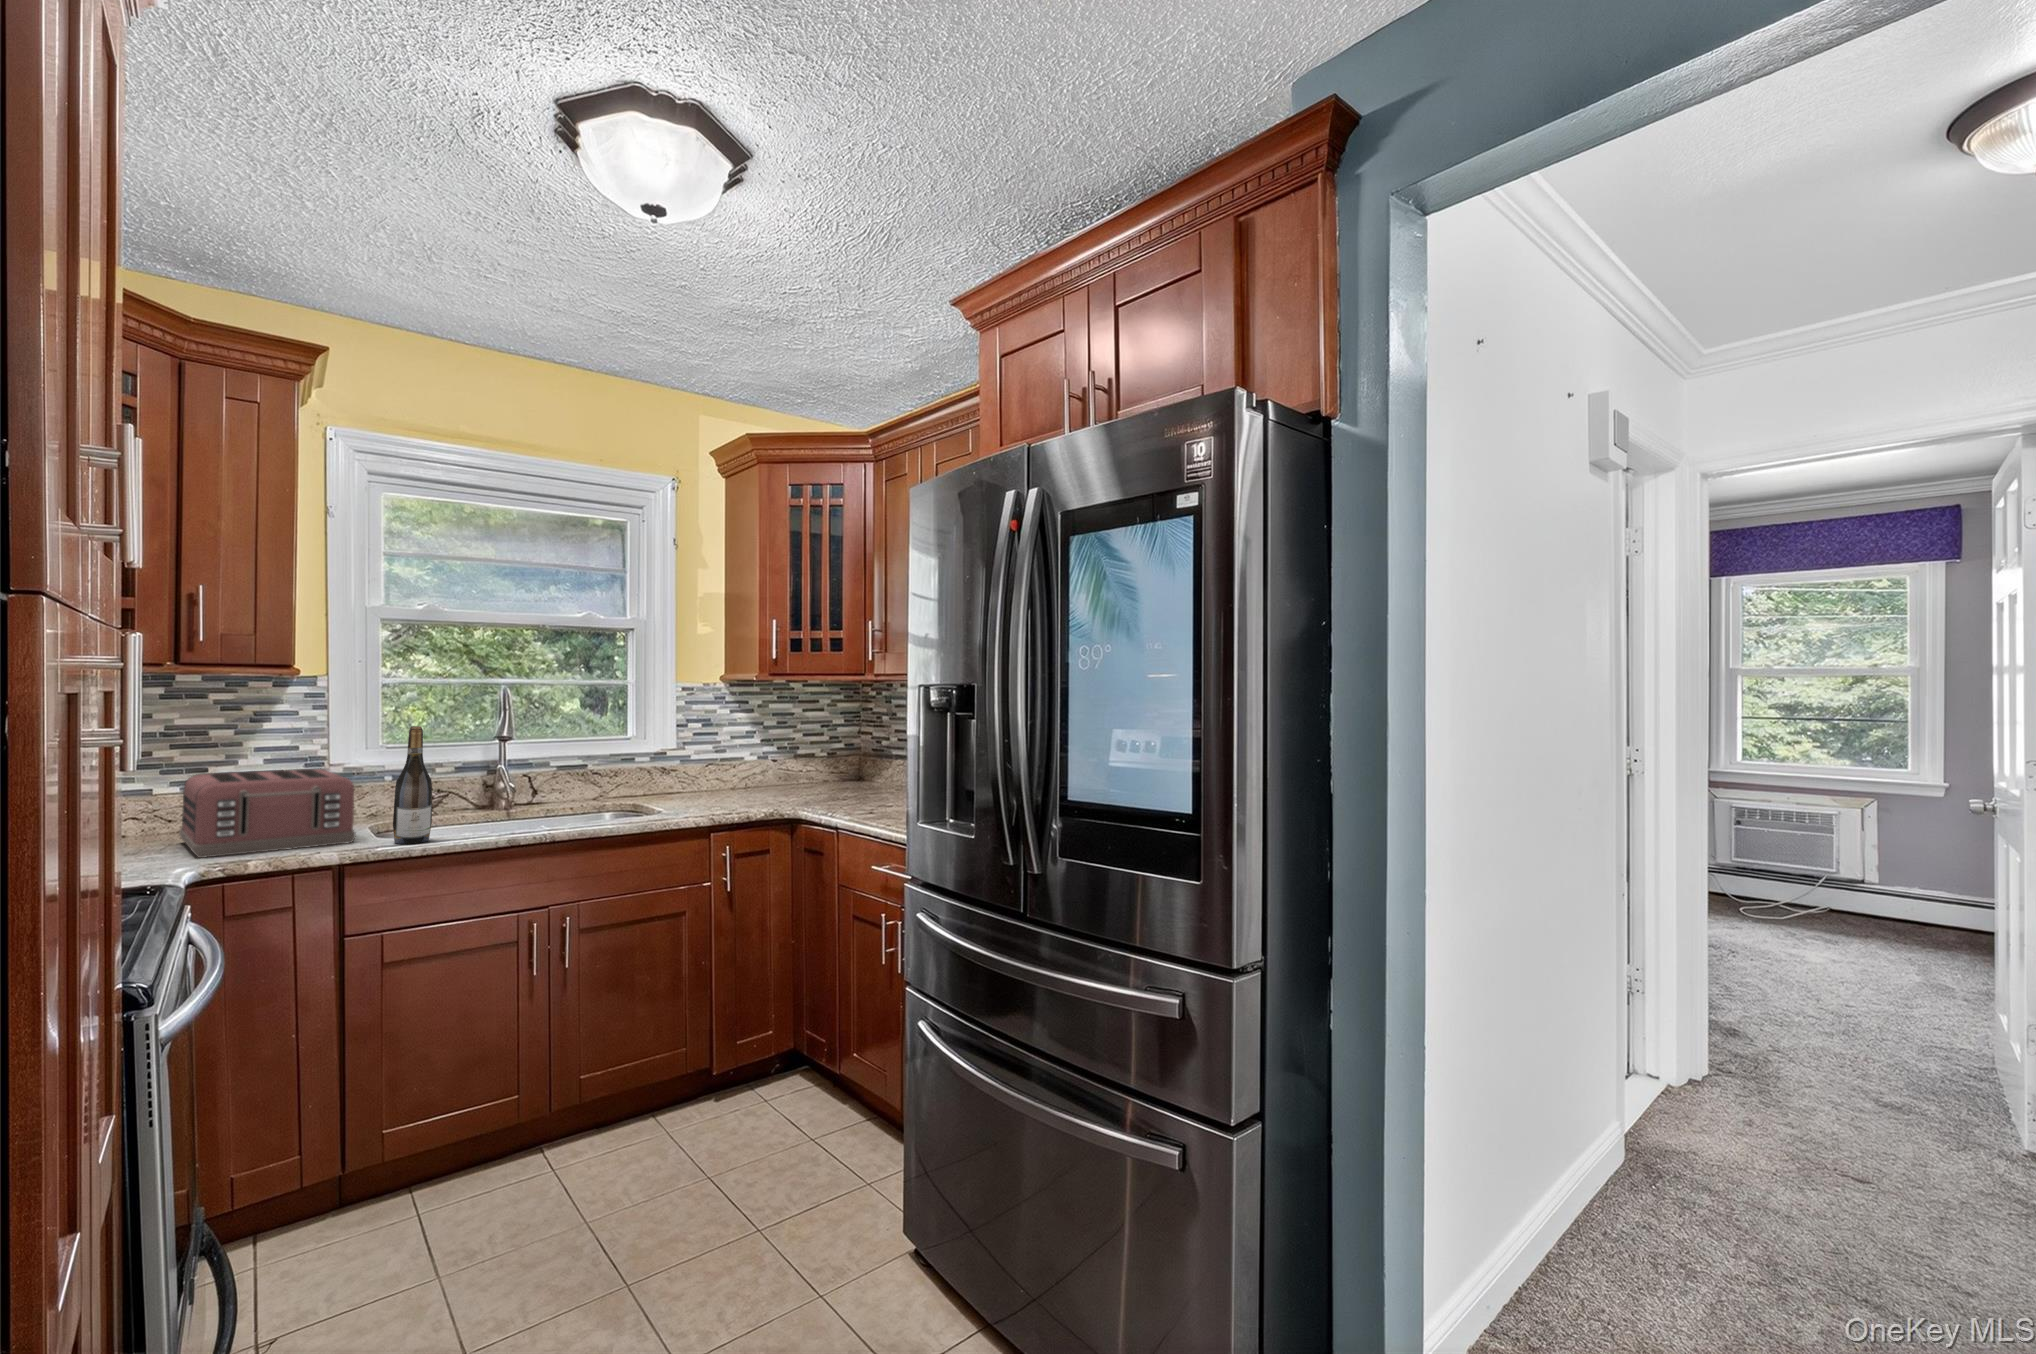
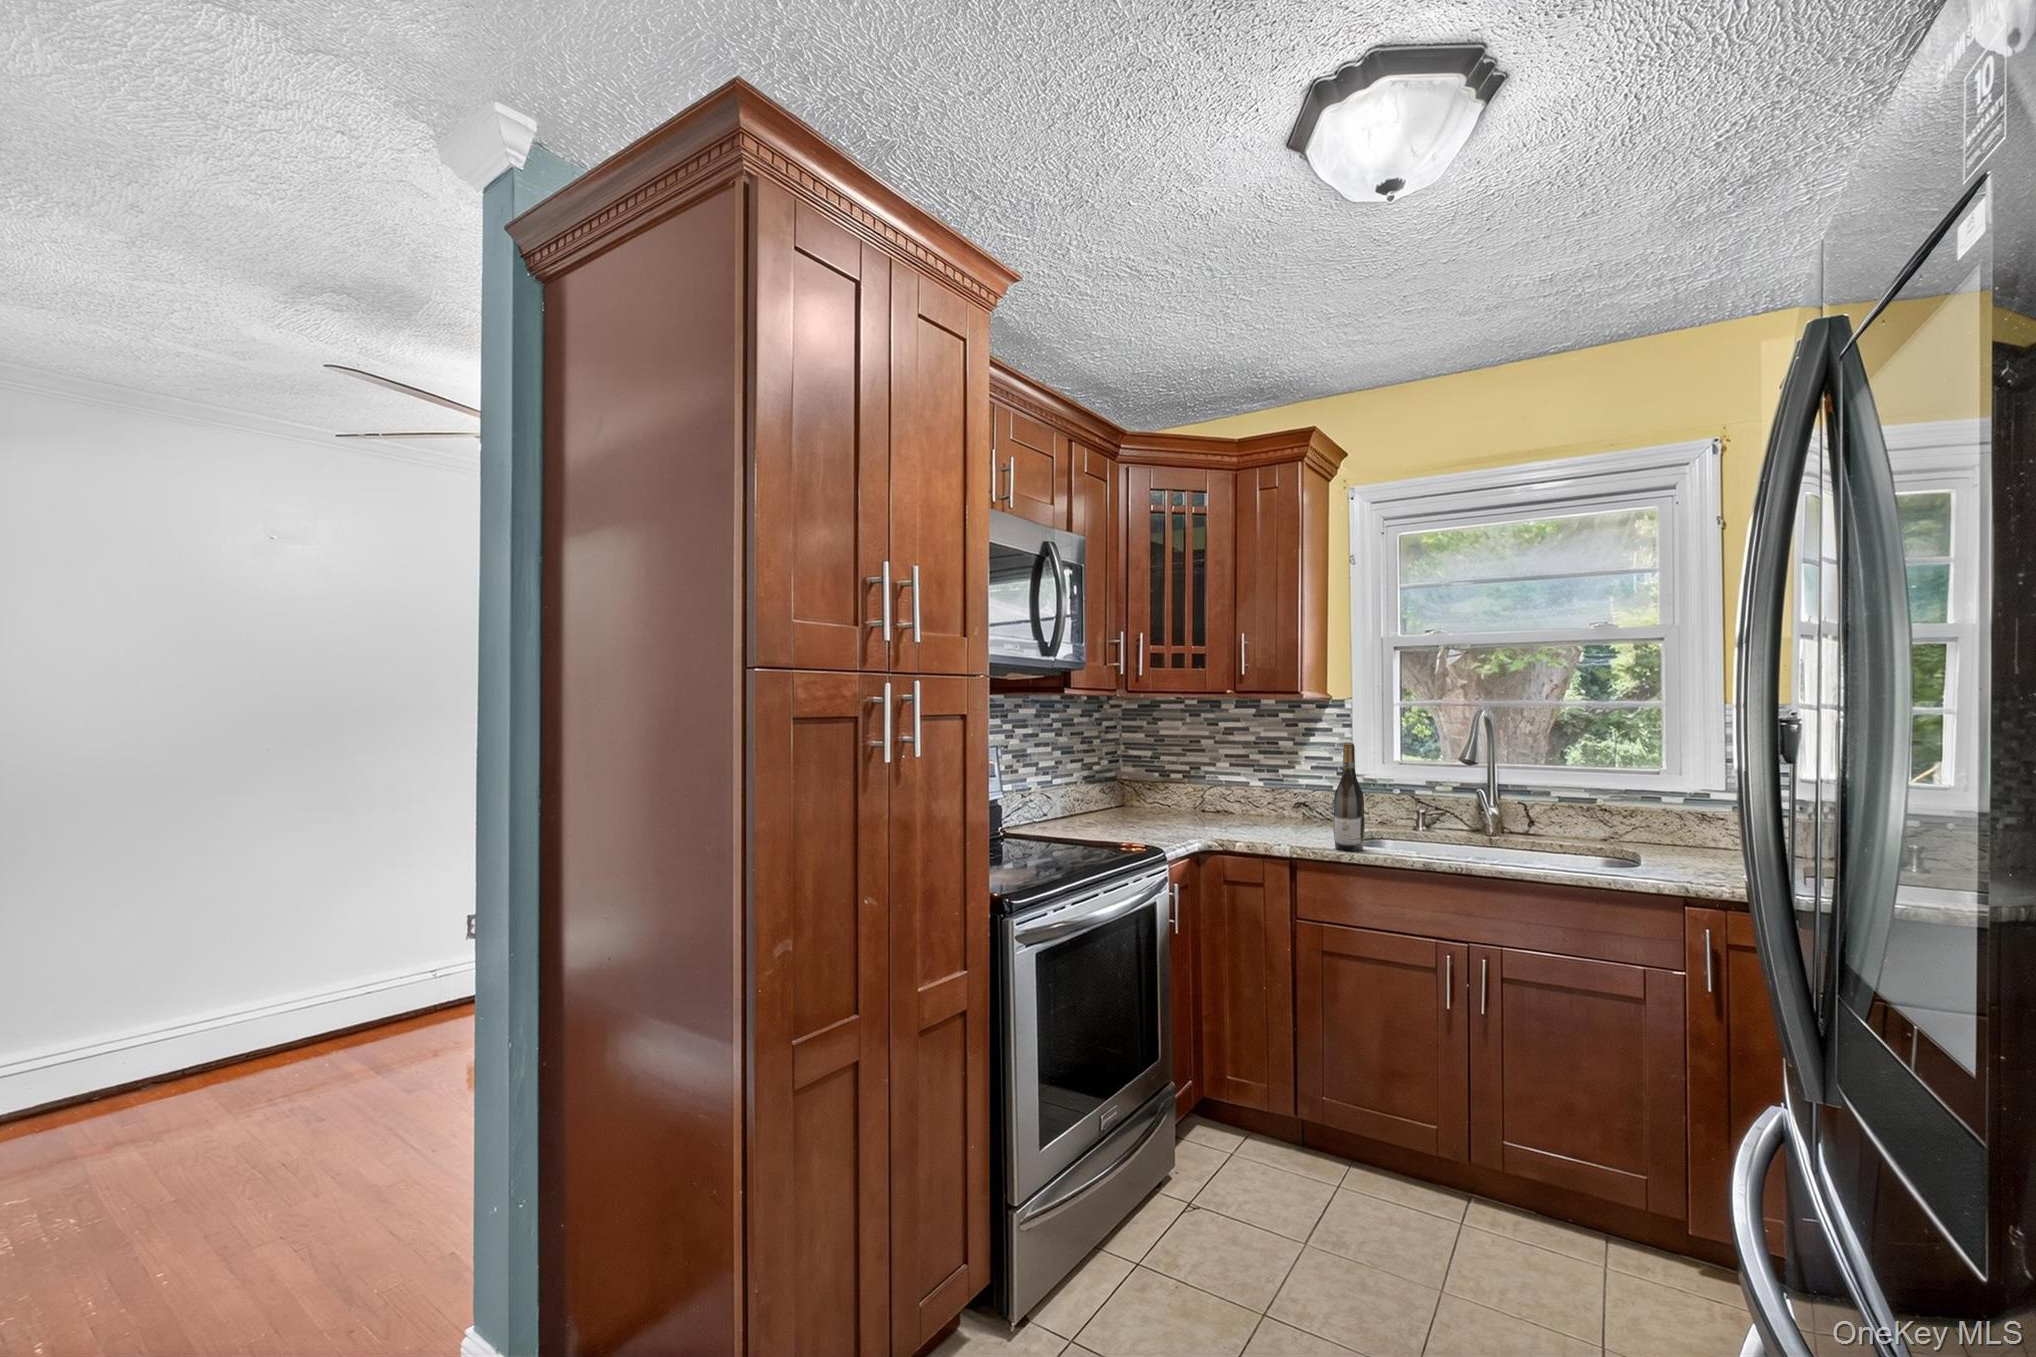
toaster: present [179,768,356,858] -> none [1217,773,1332,843]

